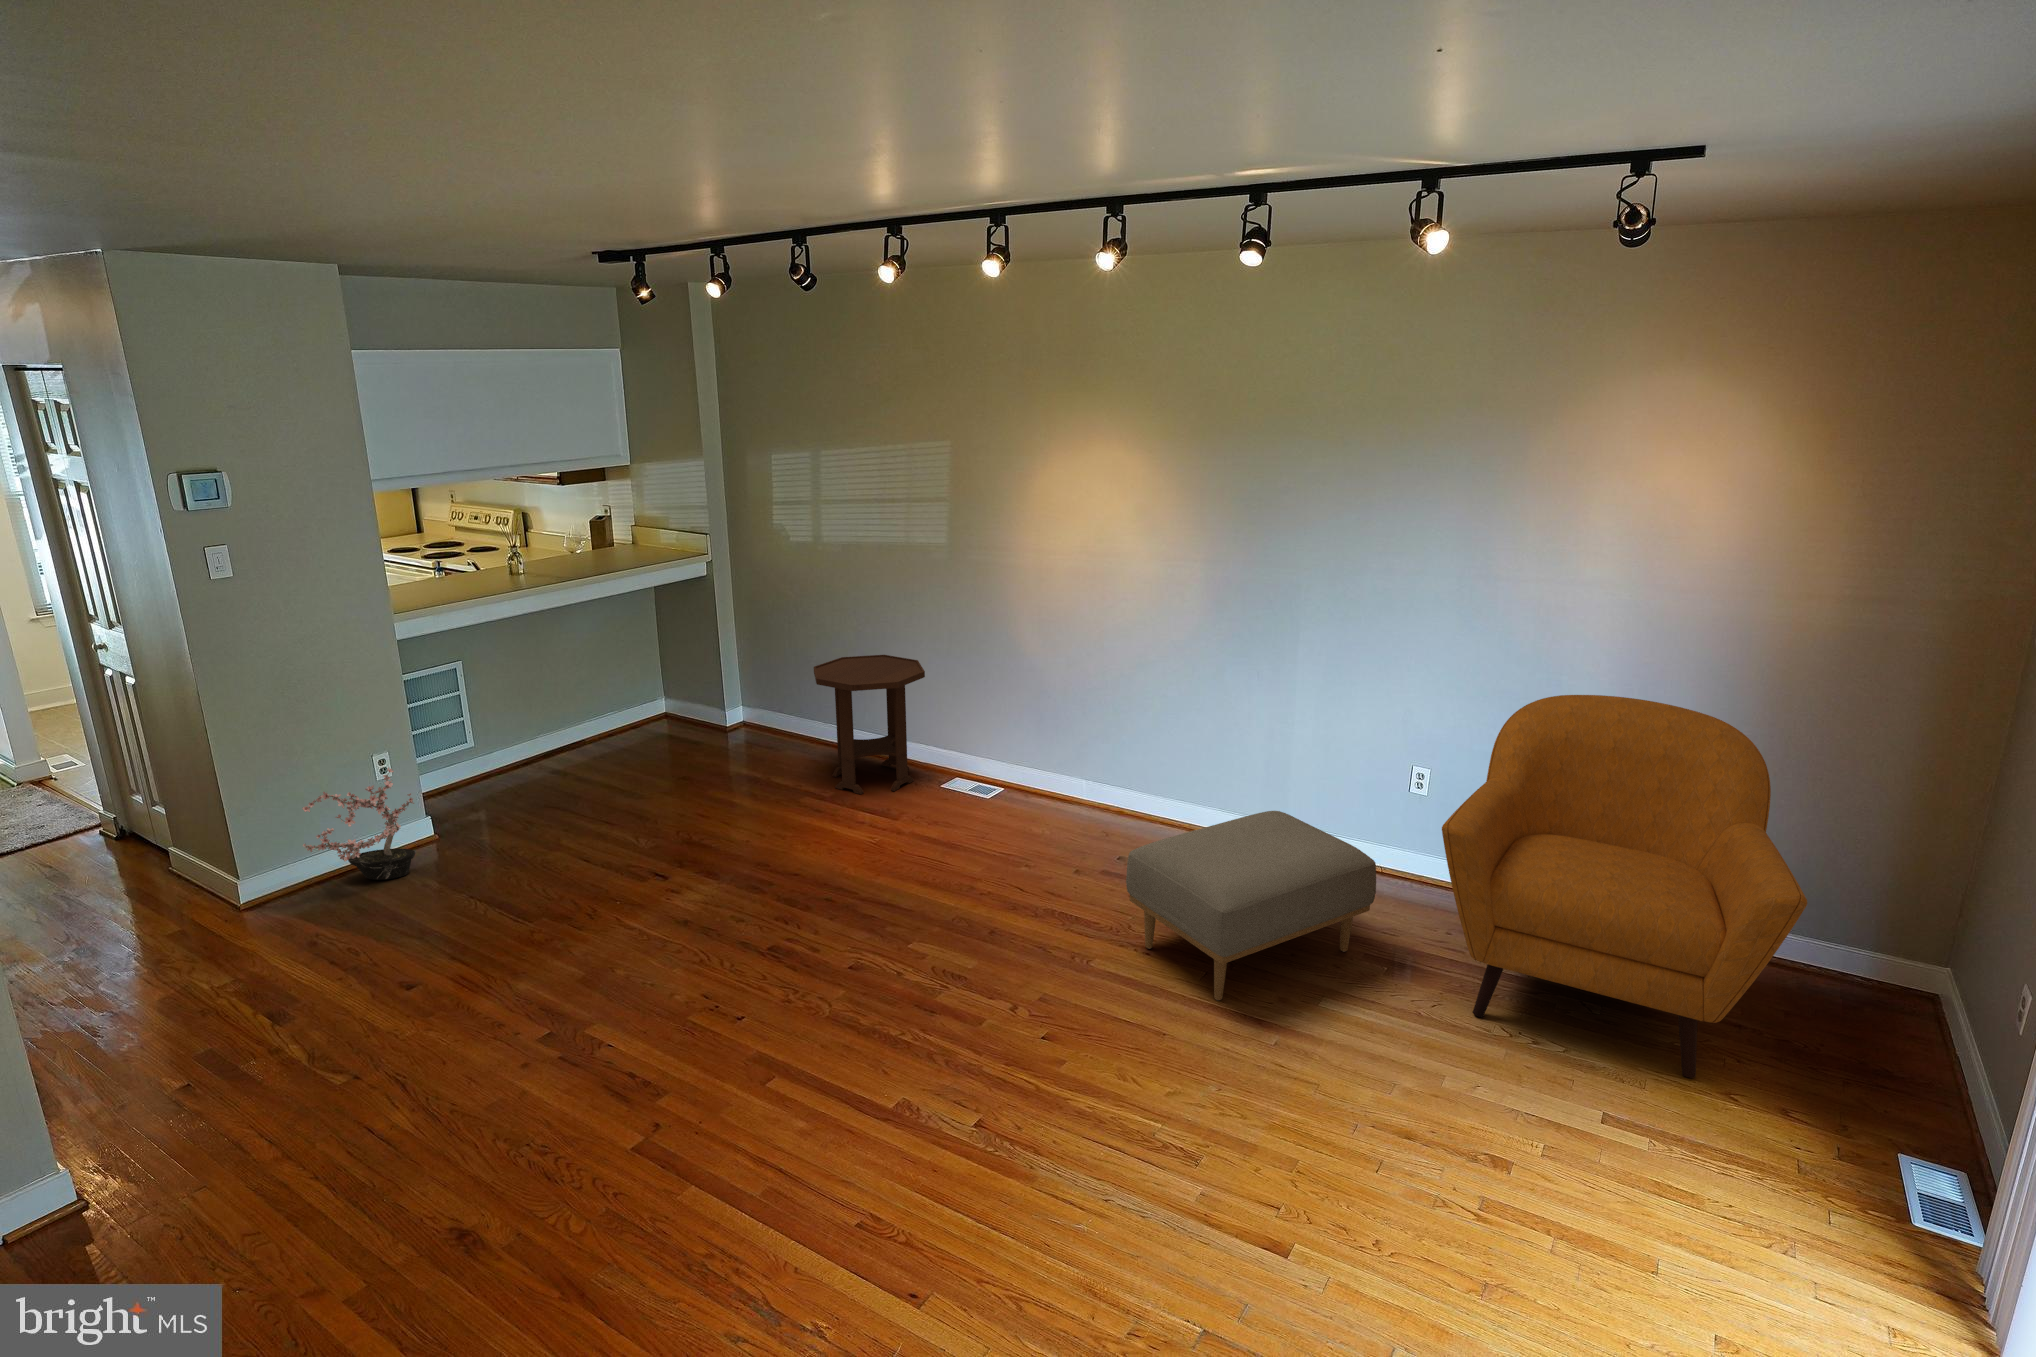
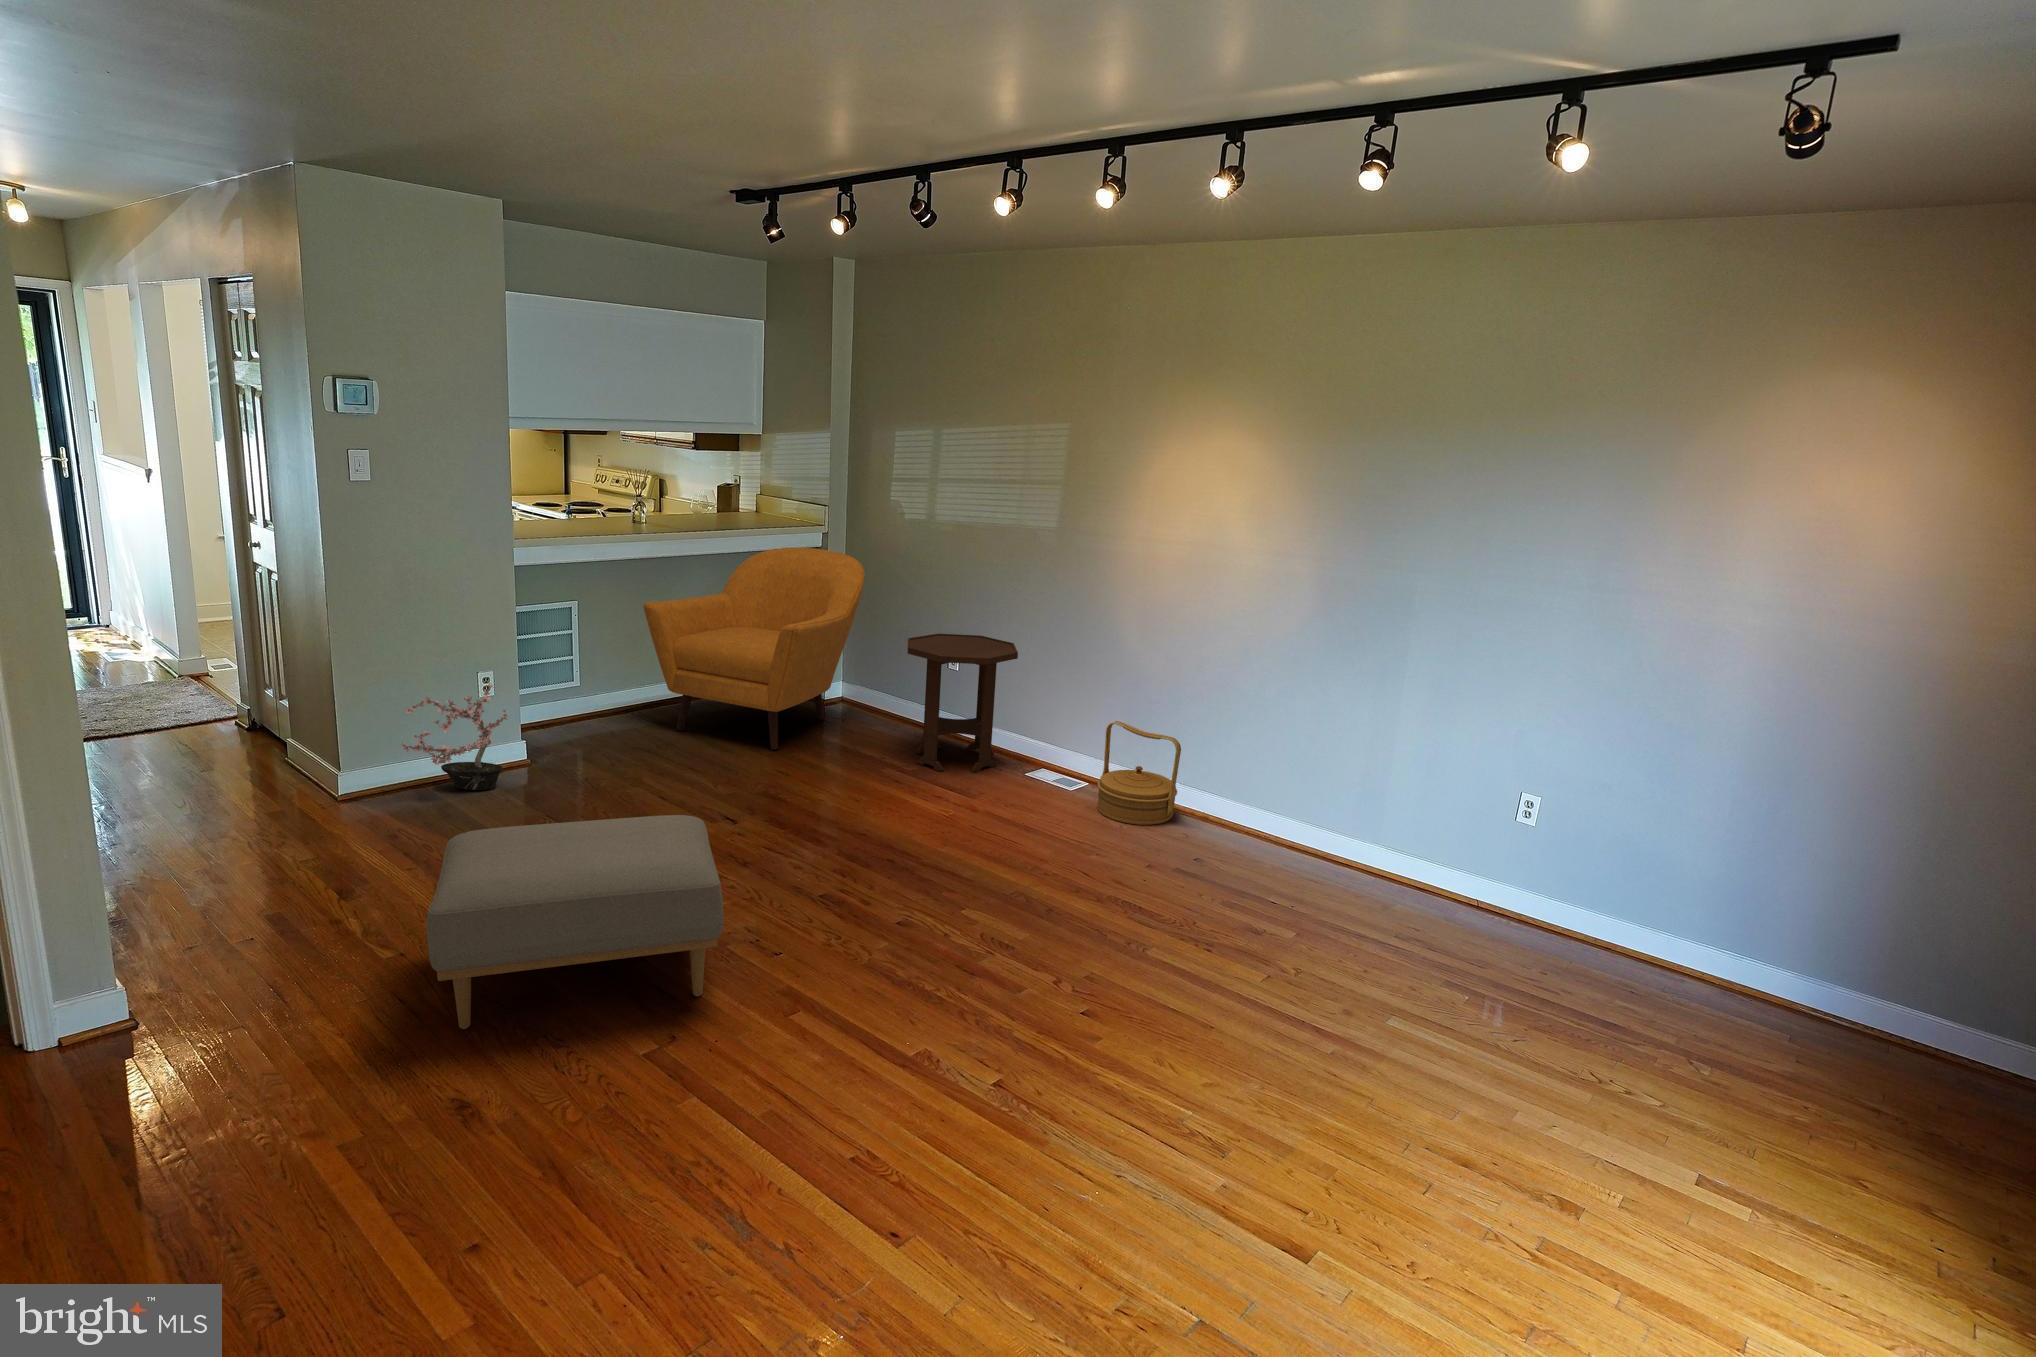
armchair: present [1442,695,1807,1078] -> present [643,548,865,749]
woven basket: none [1017,731,1093,828] -> present [1097,721,1181,825]
ottoman: present [1126,811,1376,1000] -> present [427,815,724,1029]

